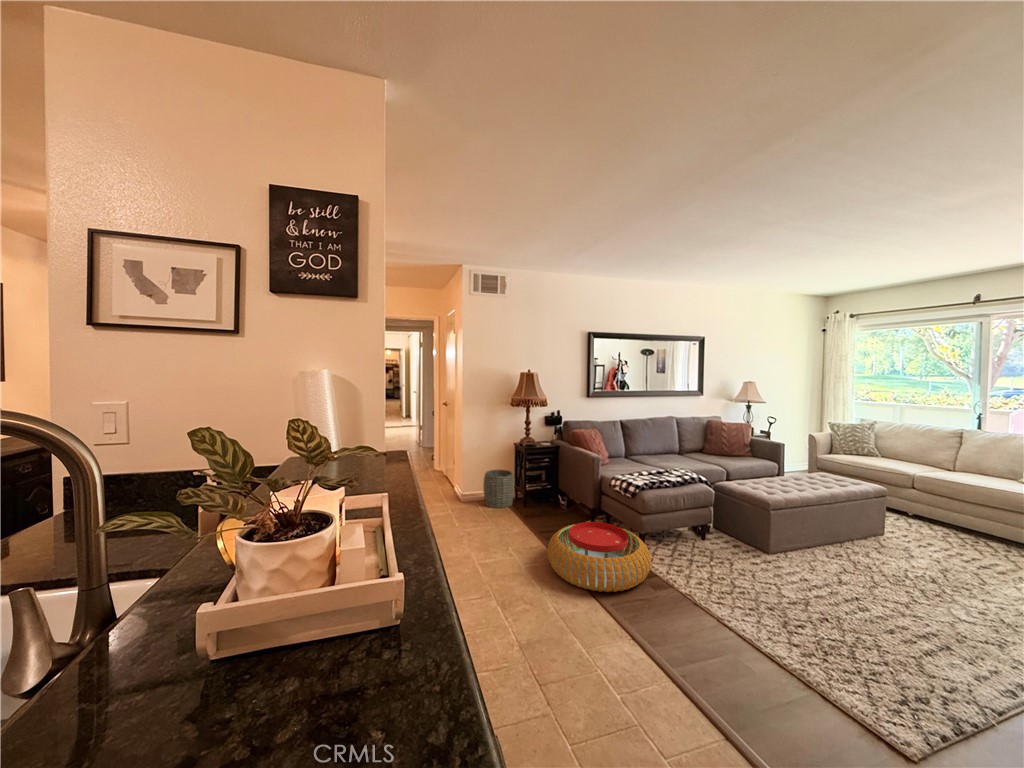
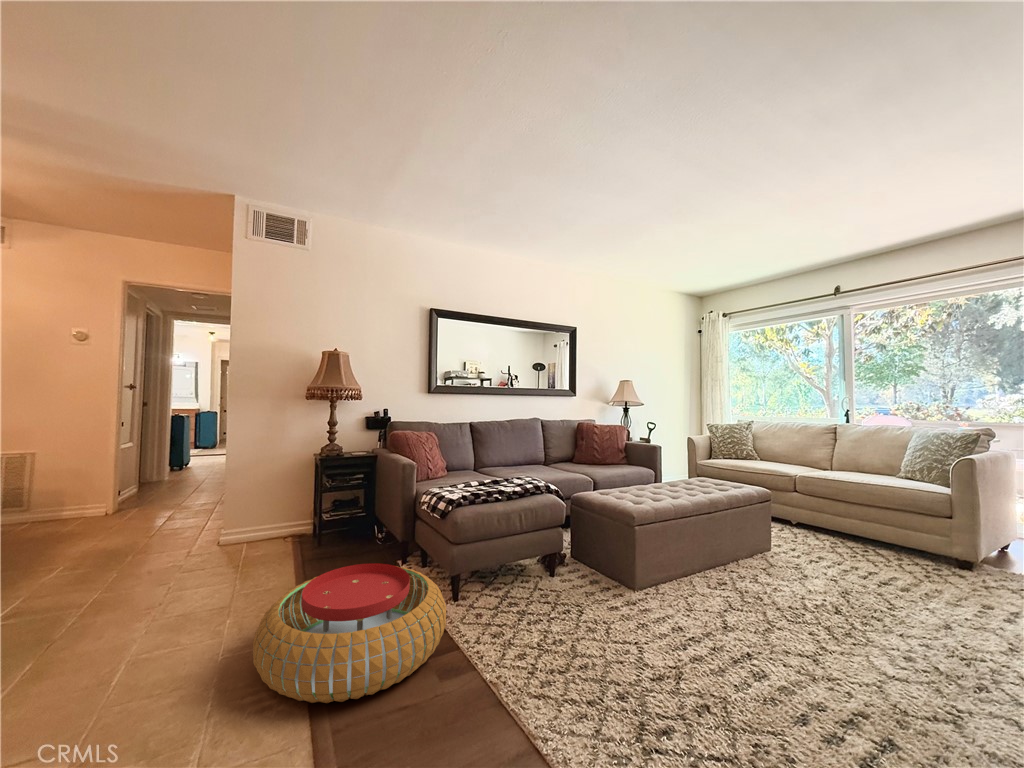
woven basket: present [483,470,514,508] -> none [246,493,300,553]

